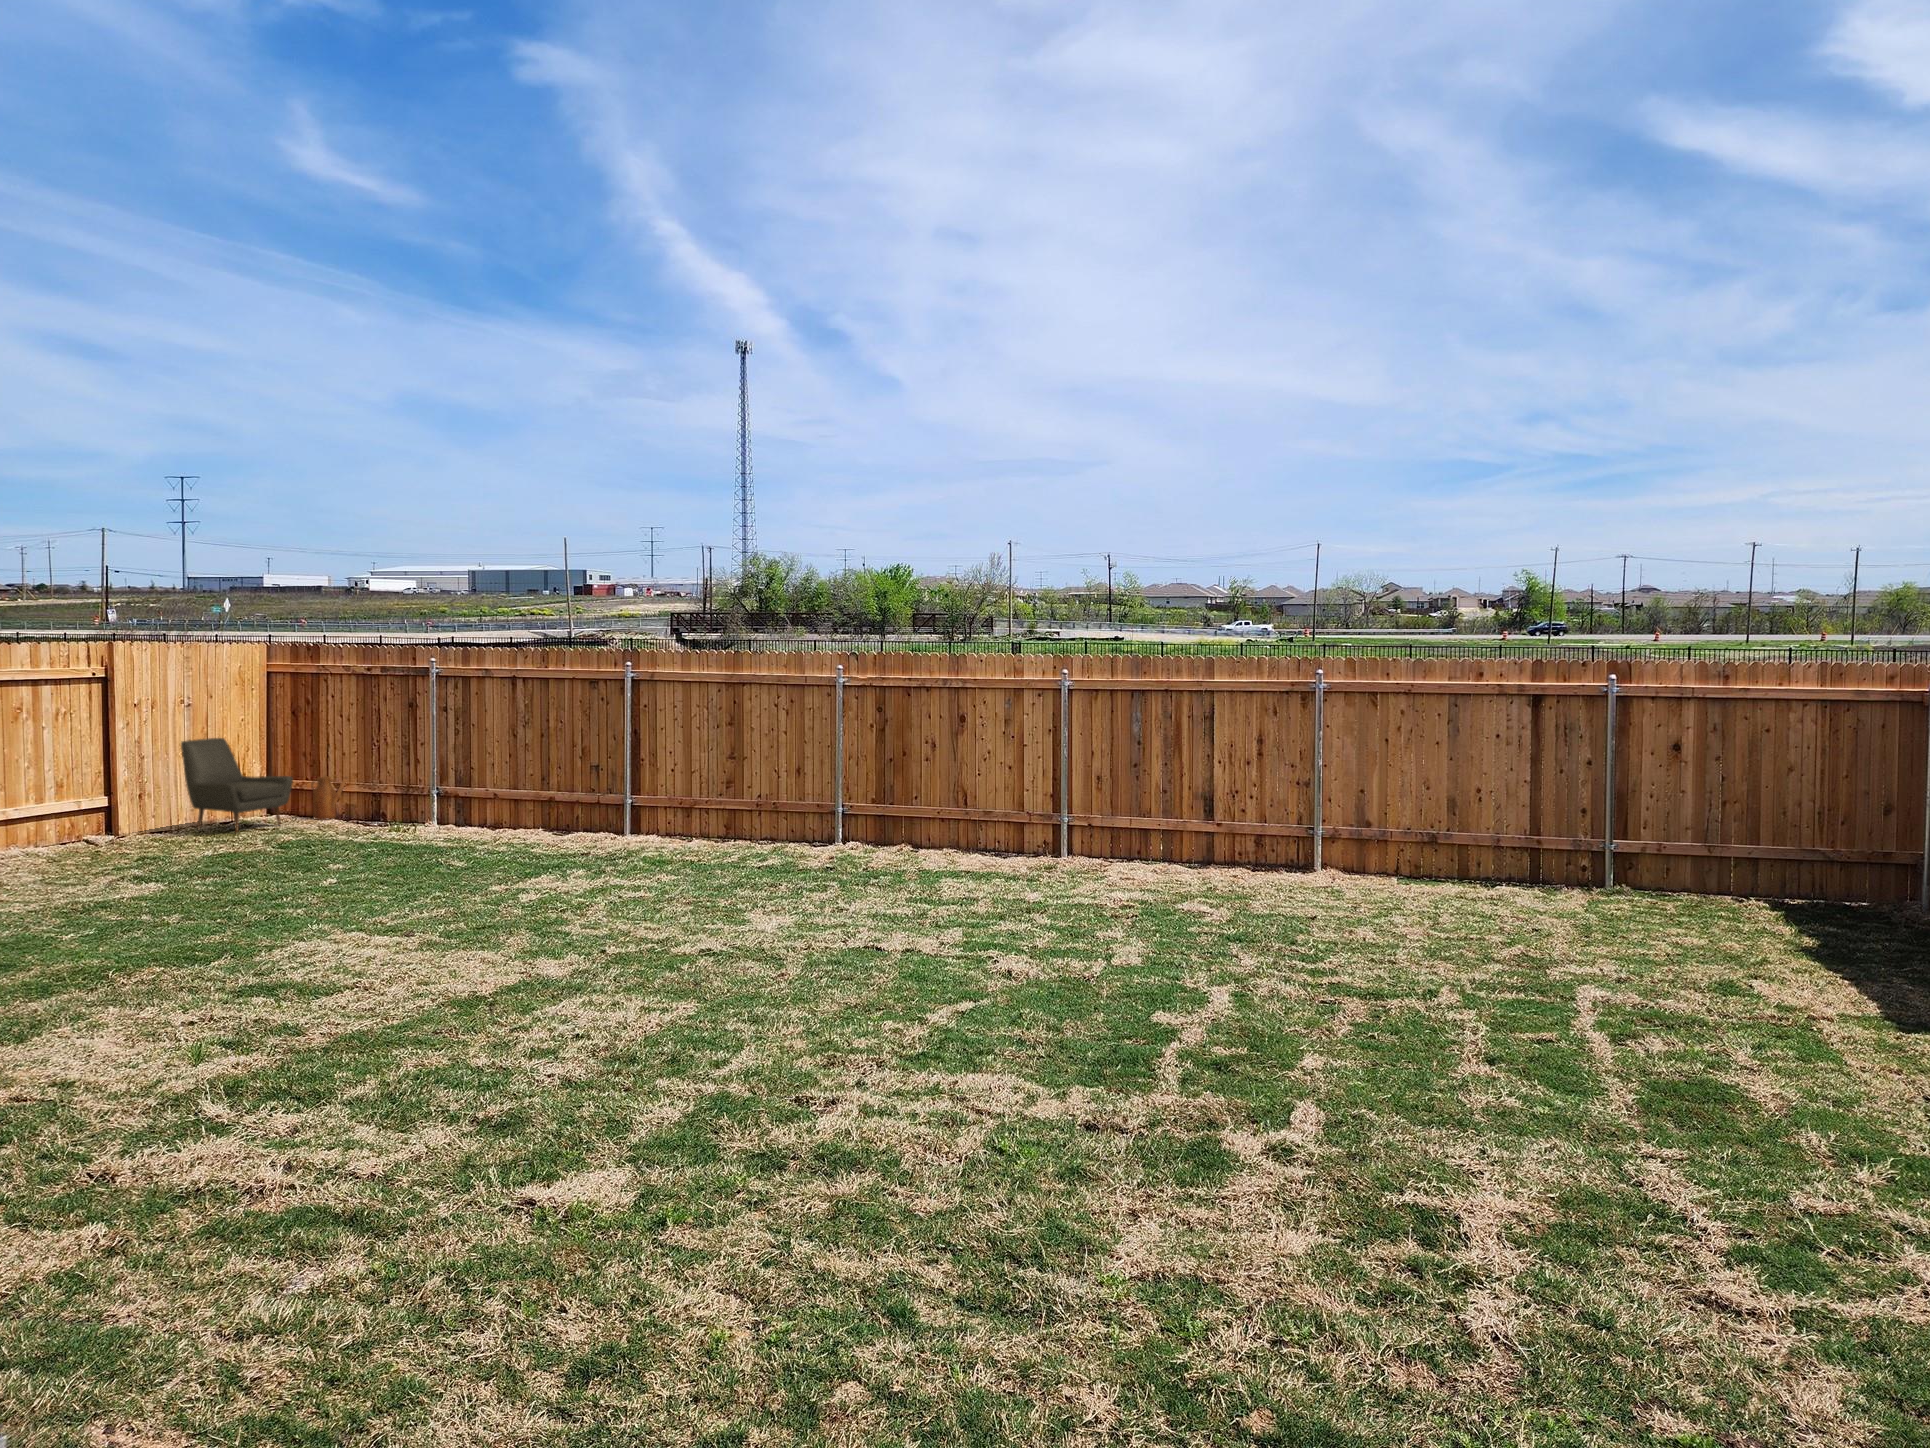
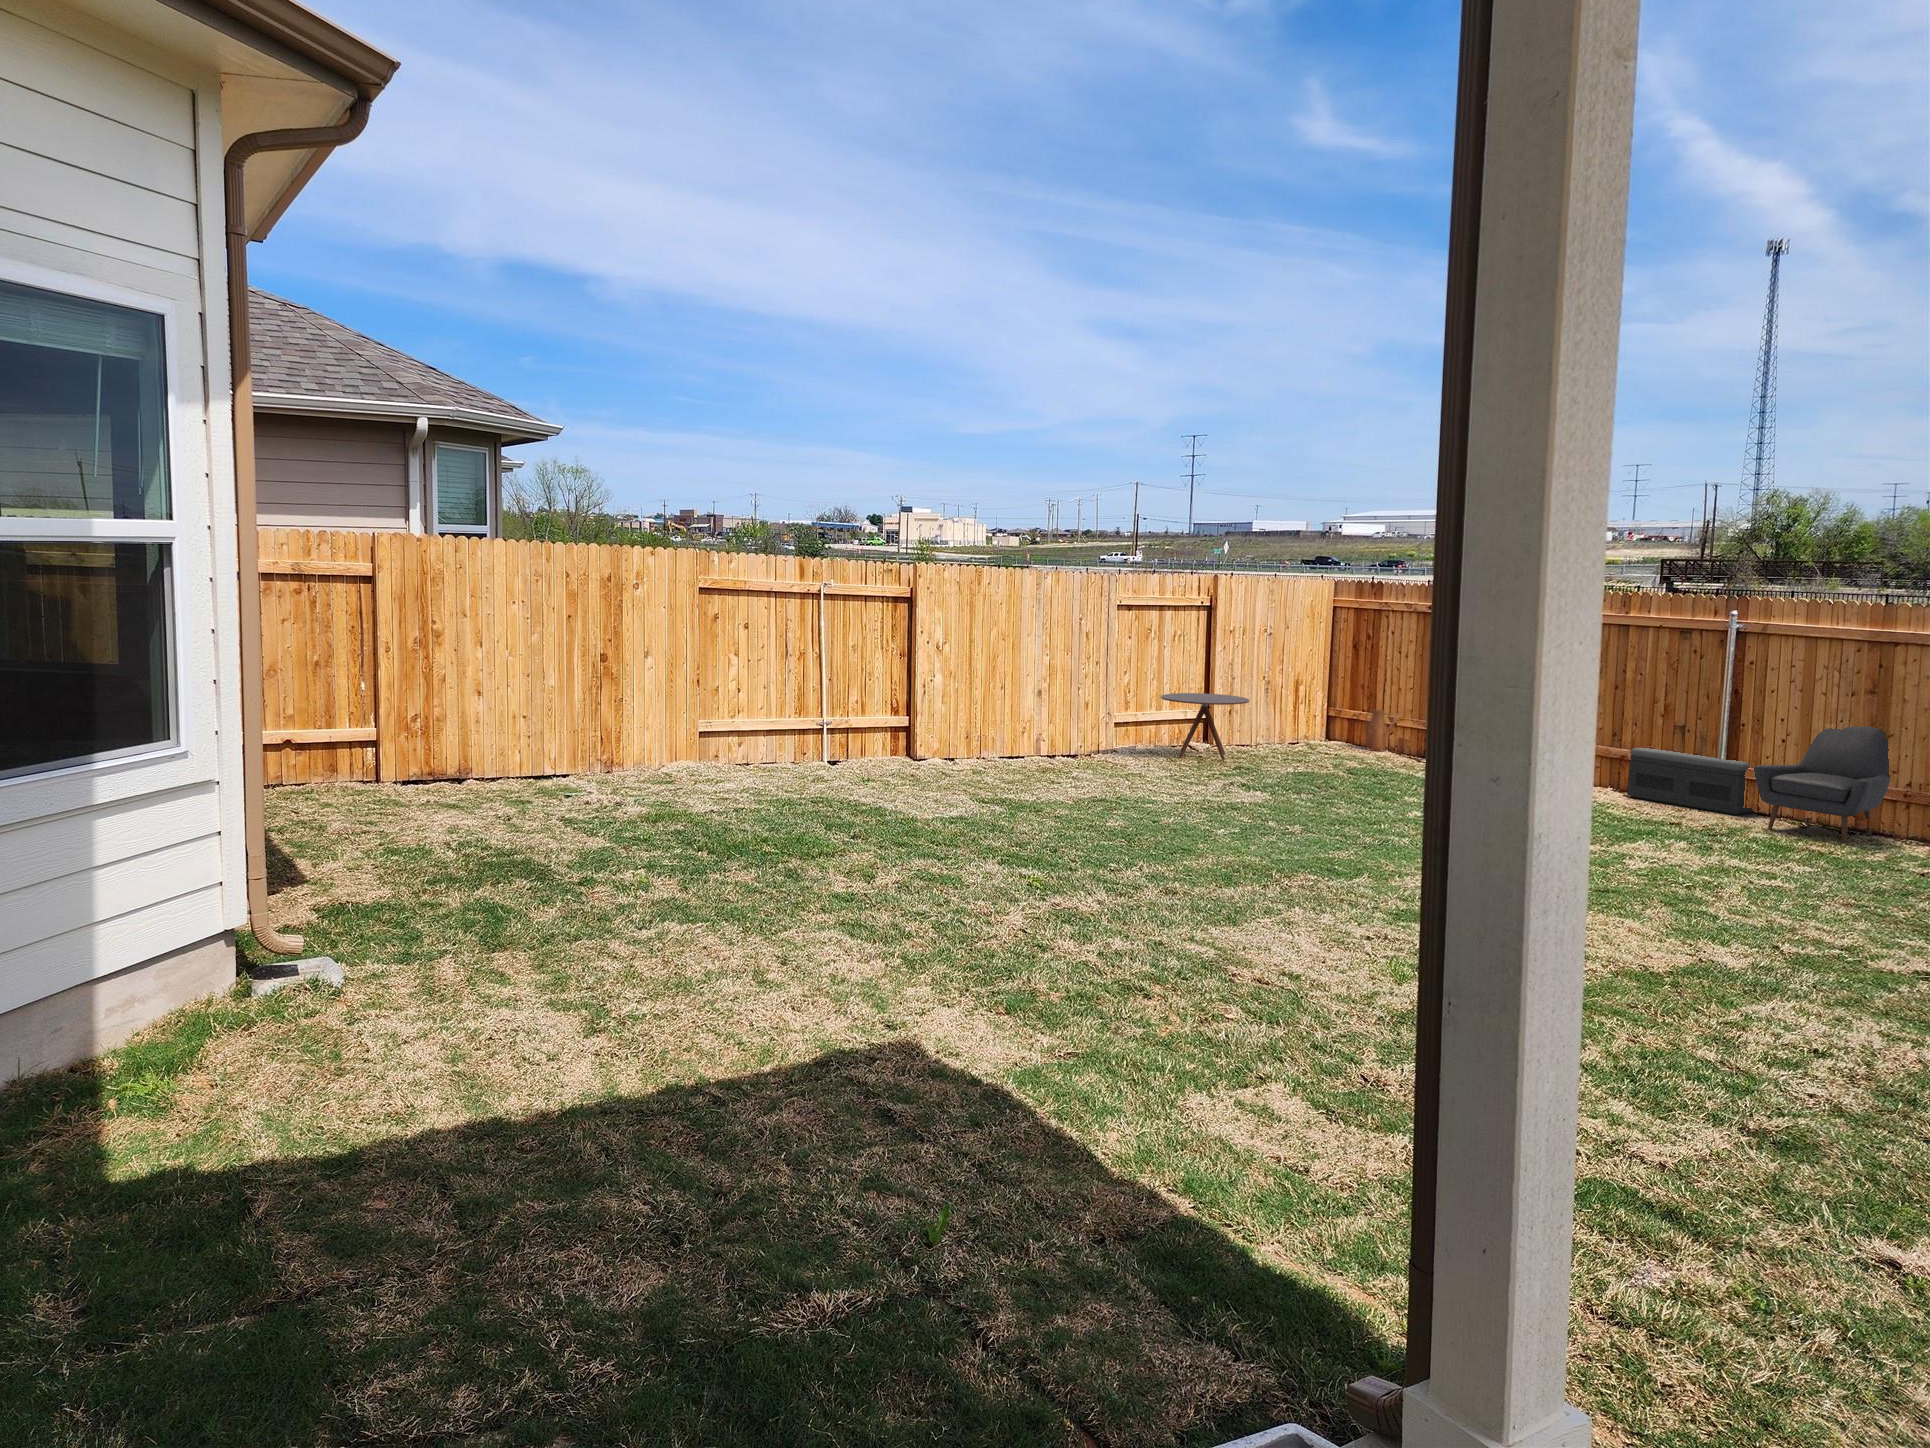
chair: present [181,738,293,833] -> present [1754,726,1890,842]
round table: none [35,776,157,855] -> present [1161,693,1249,760]
storage bench: none [553,786,659,840] -> present [1628,746,1756,816]

